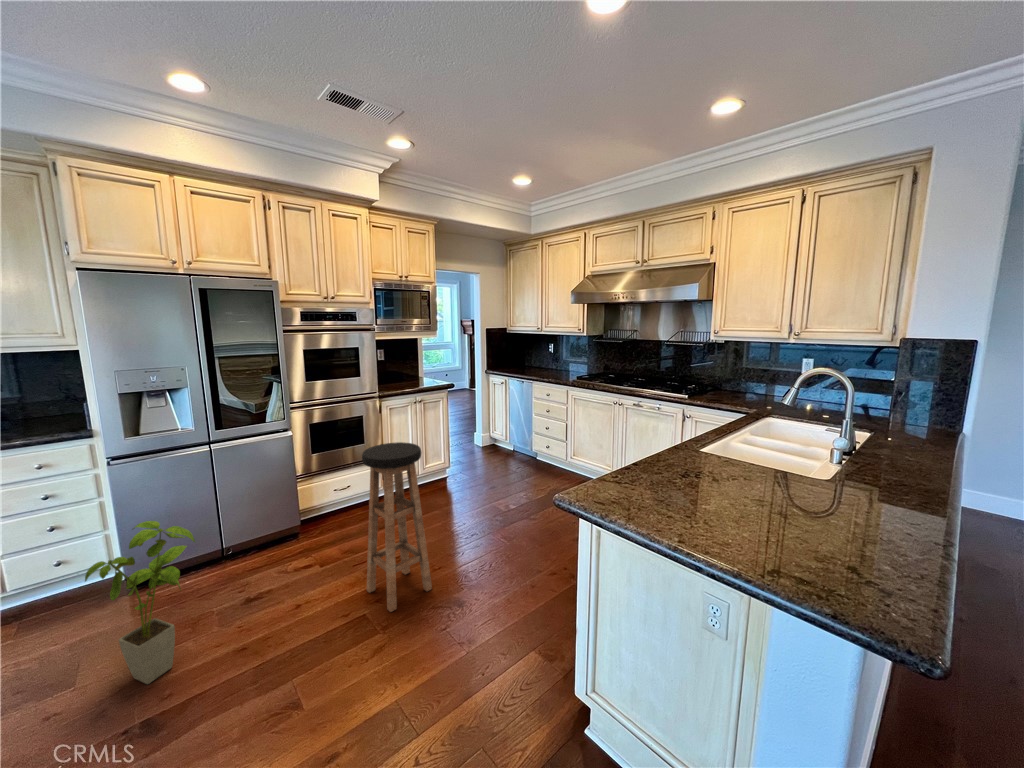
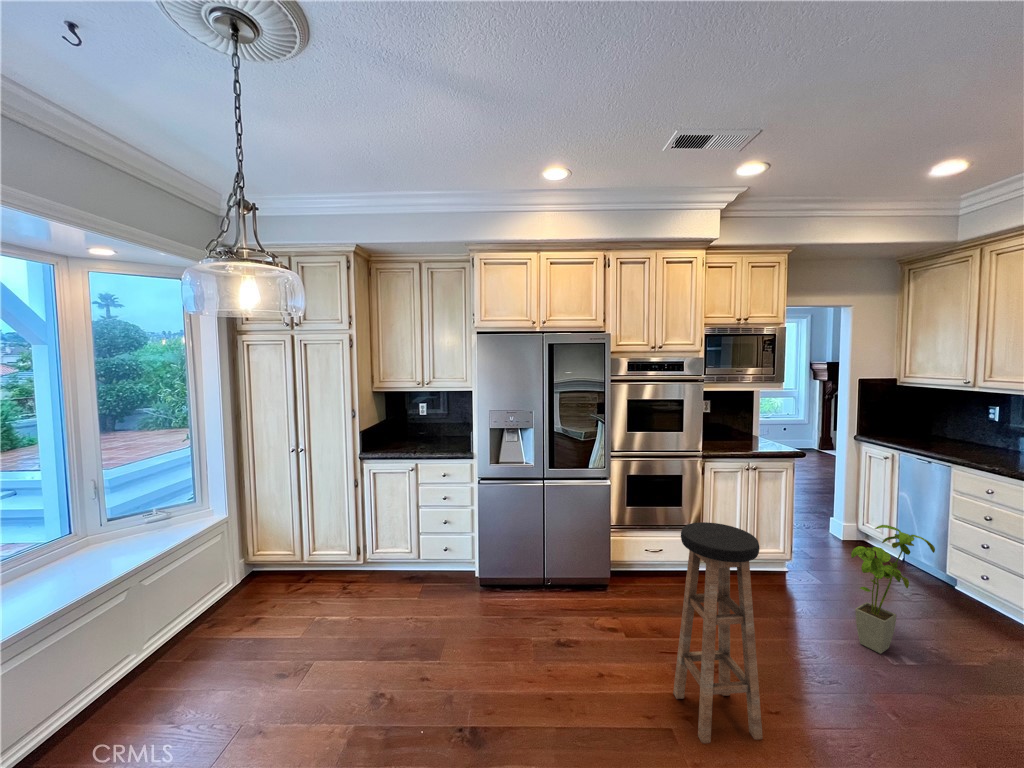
house plant: present [85,521,195,684] -> present [851,525,935,654]

